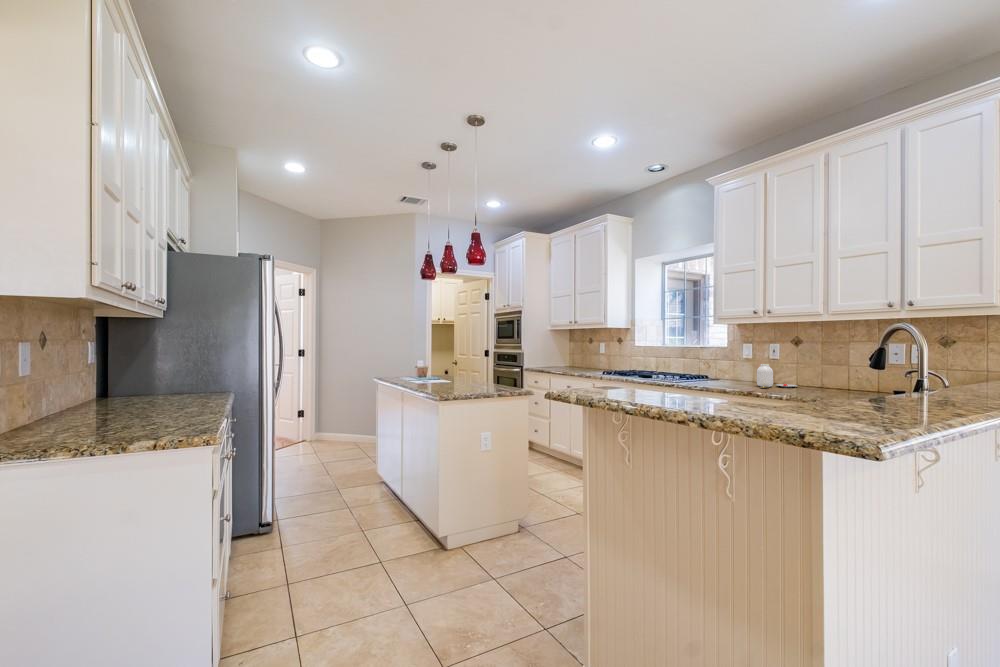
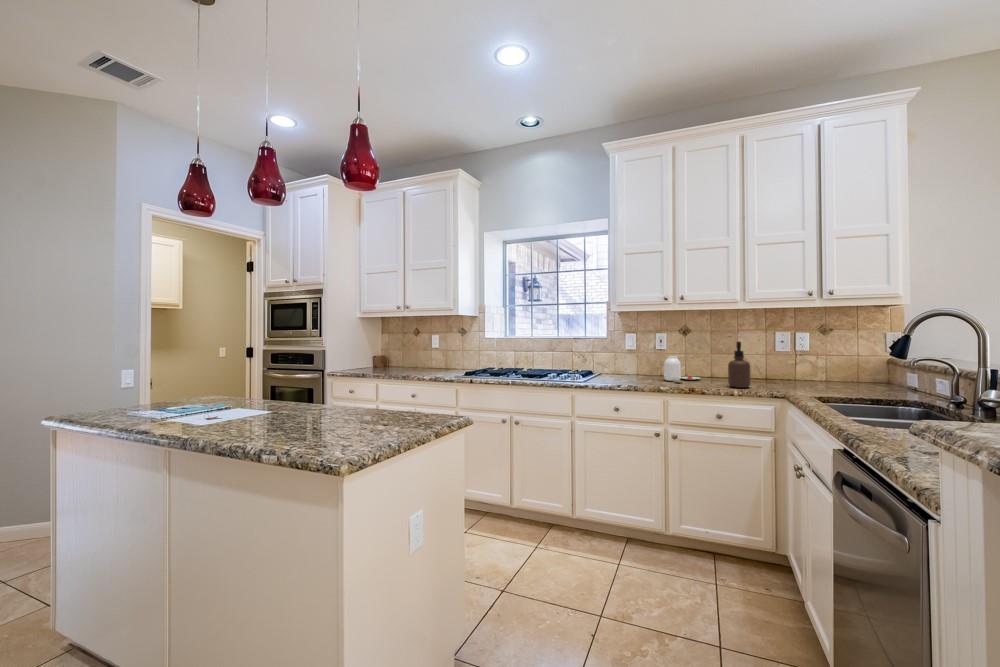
soap dispenser: none [801,352,824,395] -> present [728,342,751,388]

